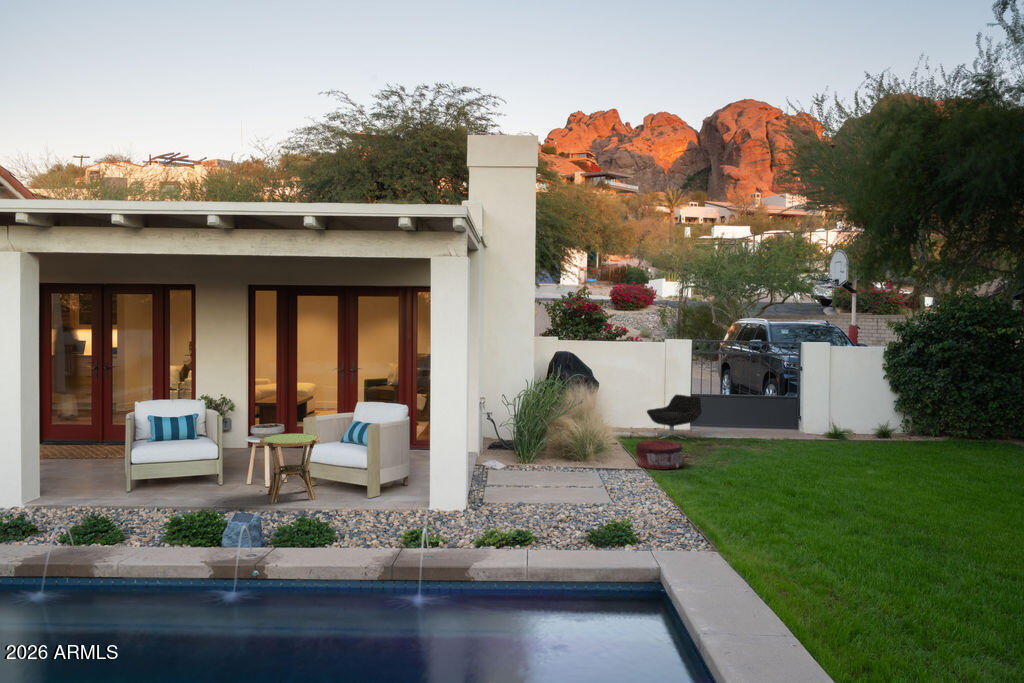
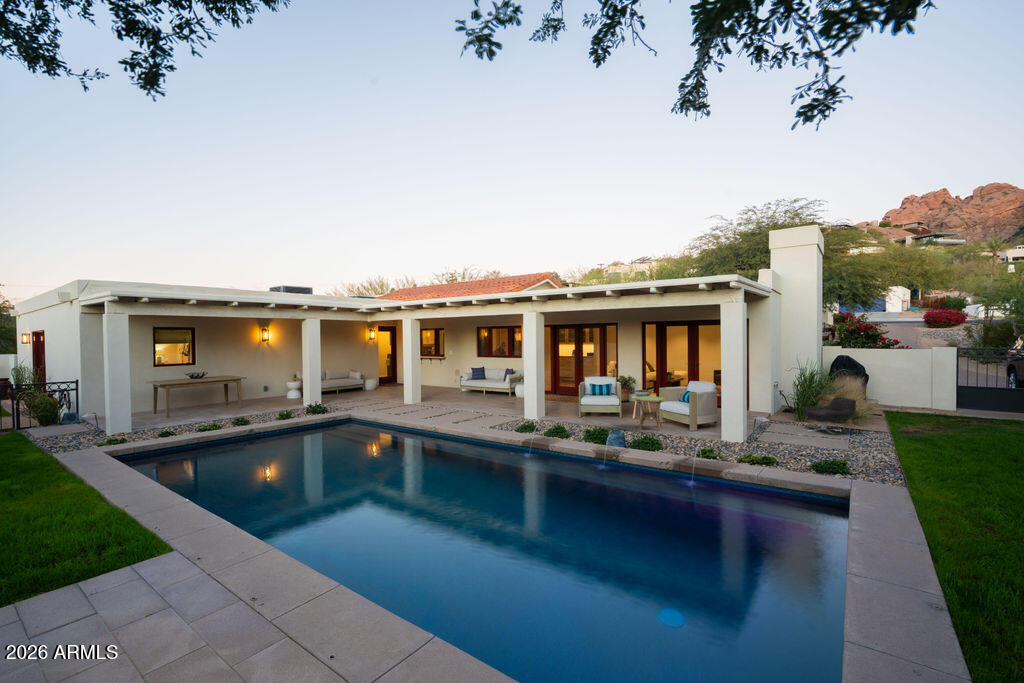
lounge chair: present [647,394,702,438] -> present [802,396,856,432]
pouf: present [636,440,684,469] -> none [902,422,952,445]

